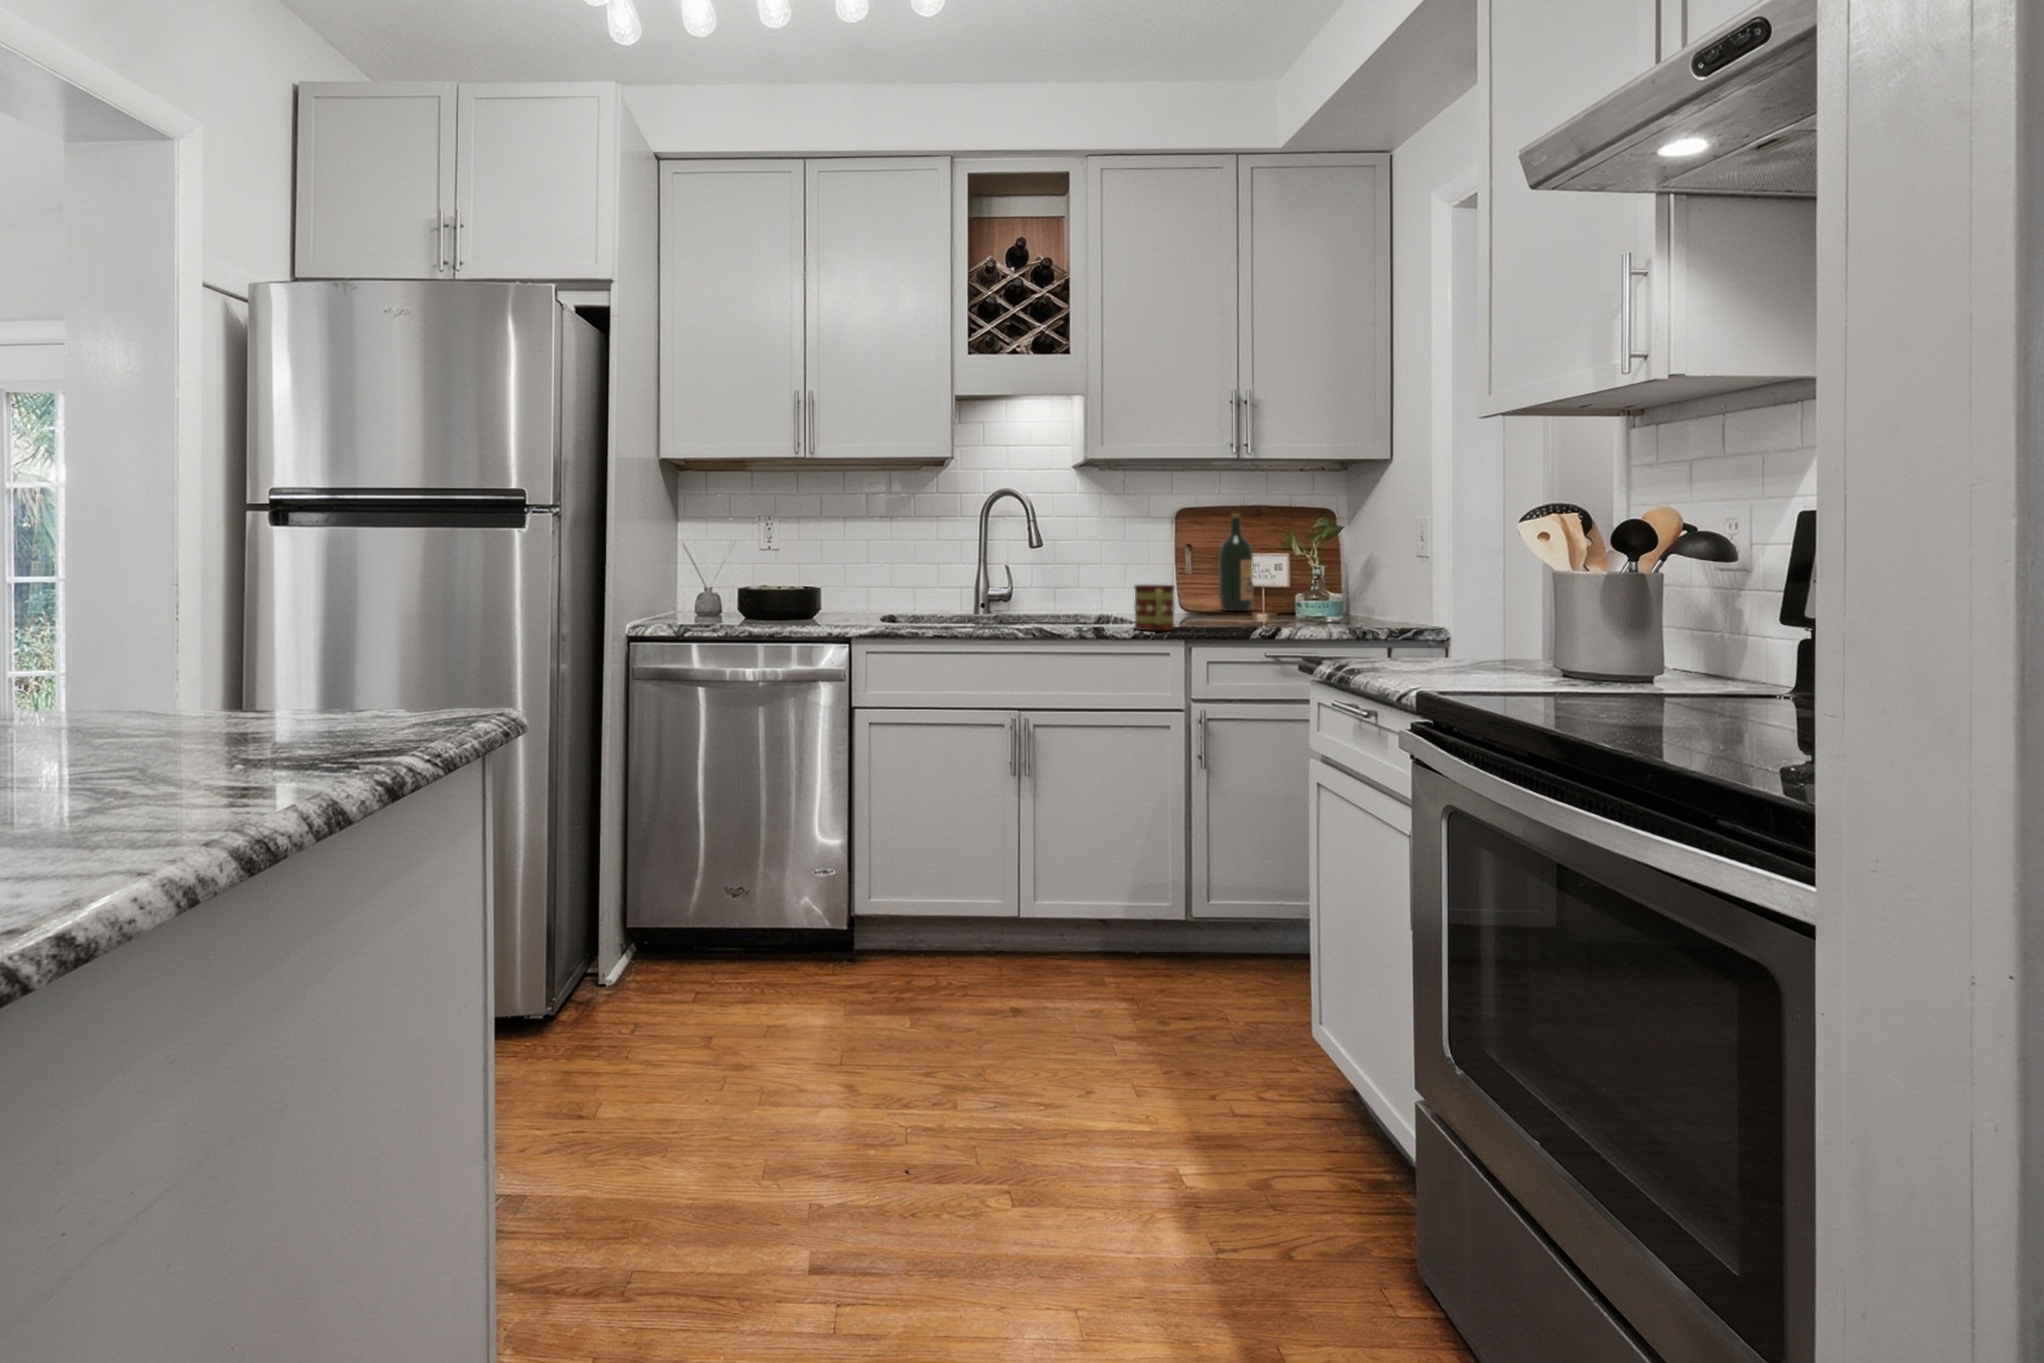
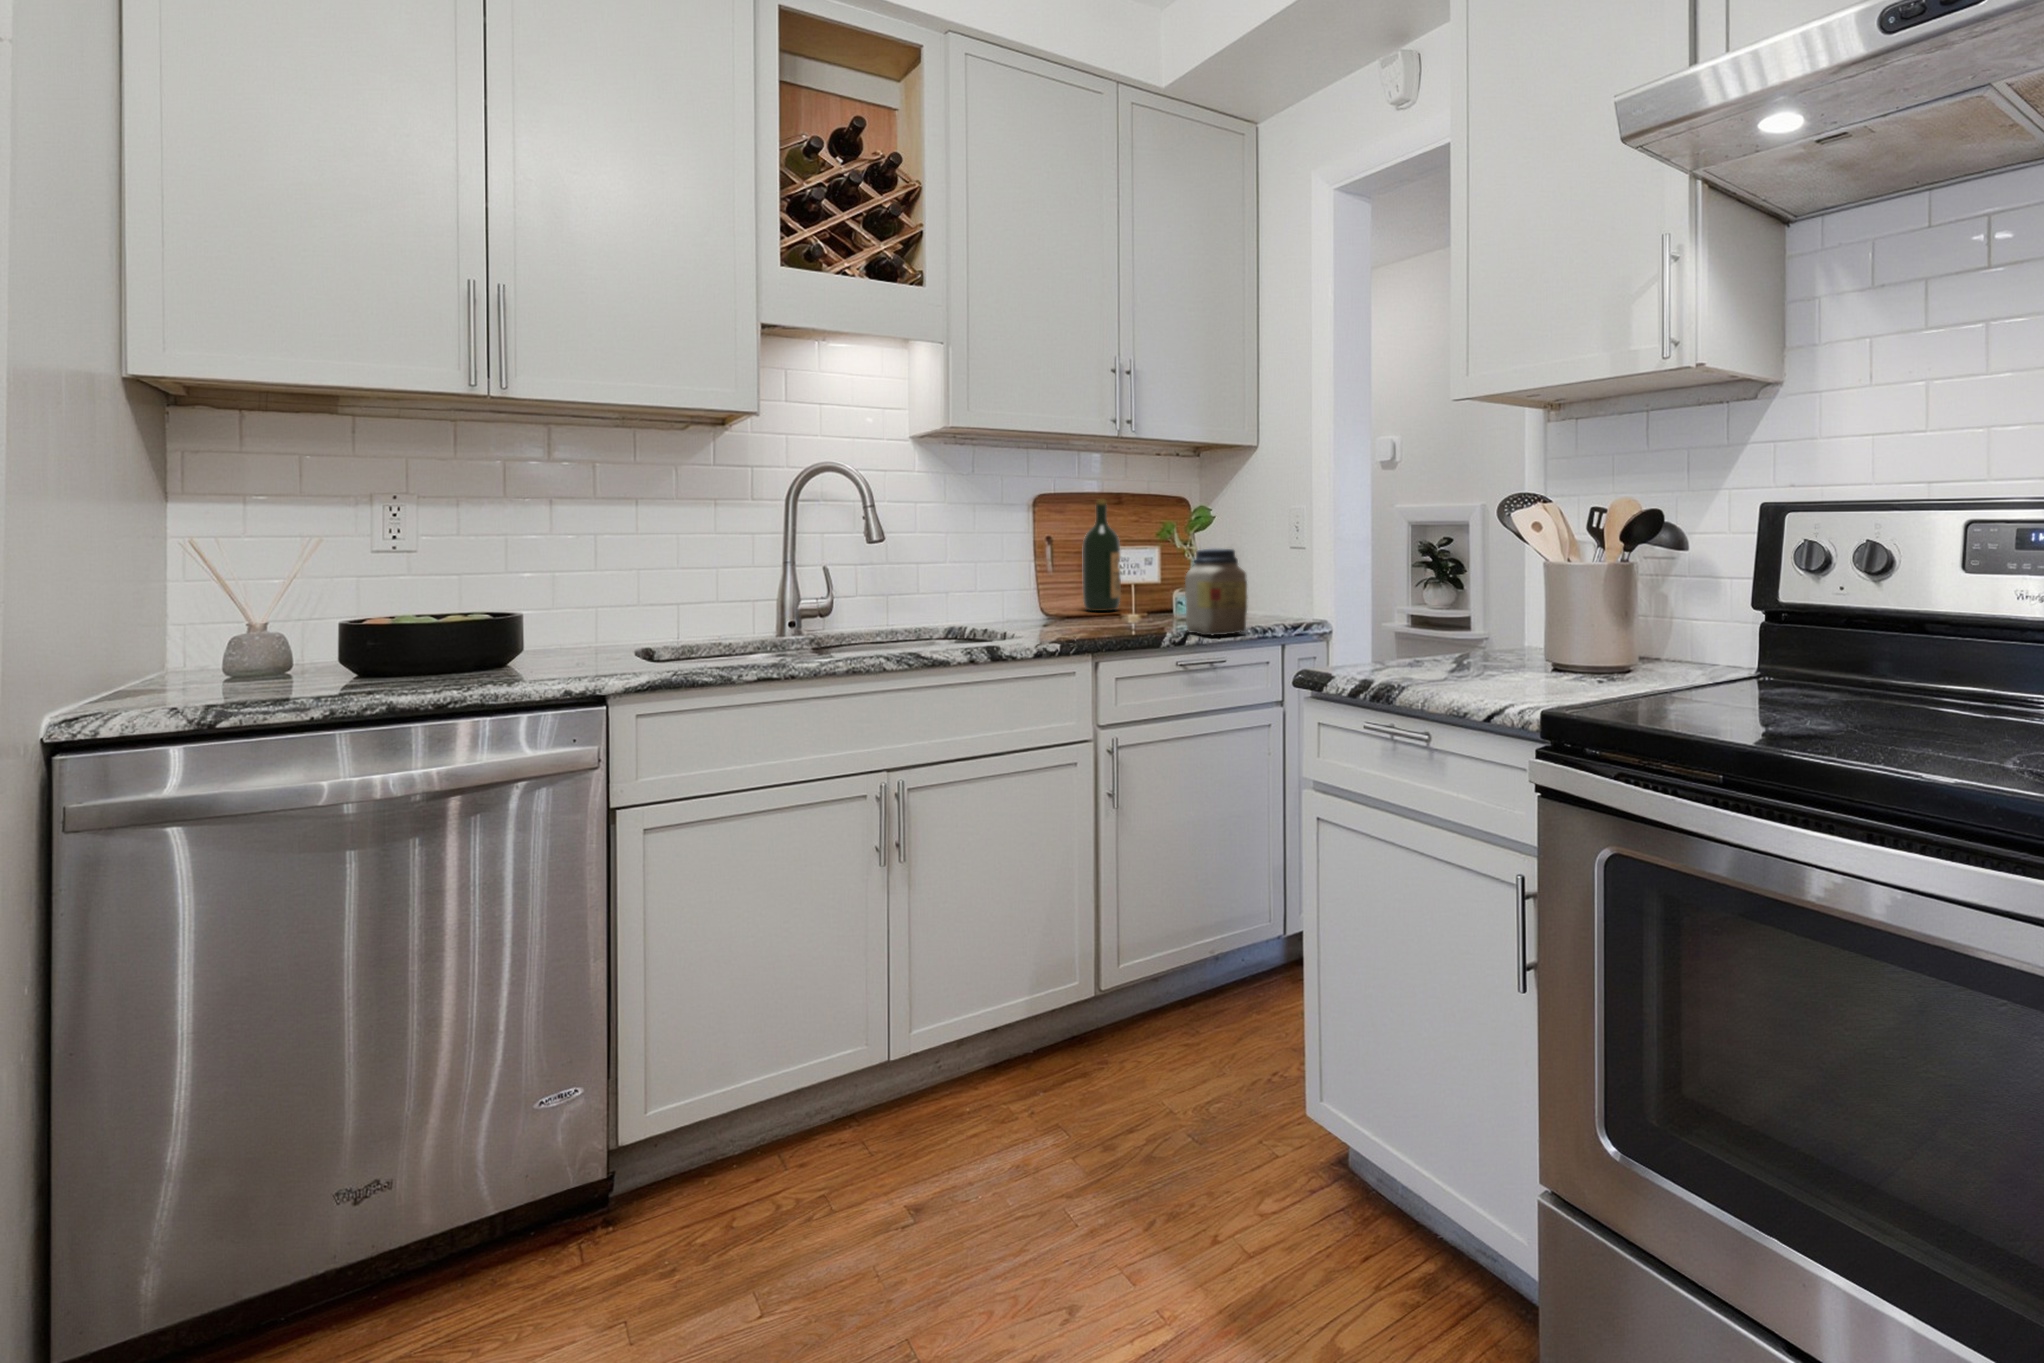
jar: none [1271,556,1324,631] -> present [1185,548,1247,636]
mug: present [1135,585,1174,630] -> none [1040,587,1088,646]

